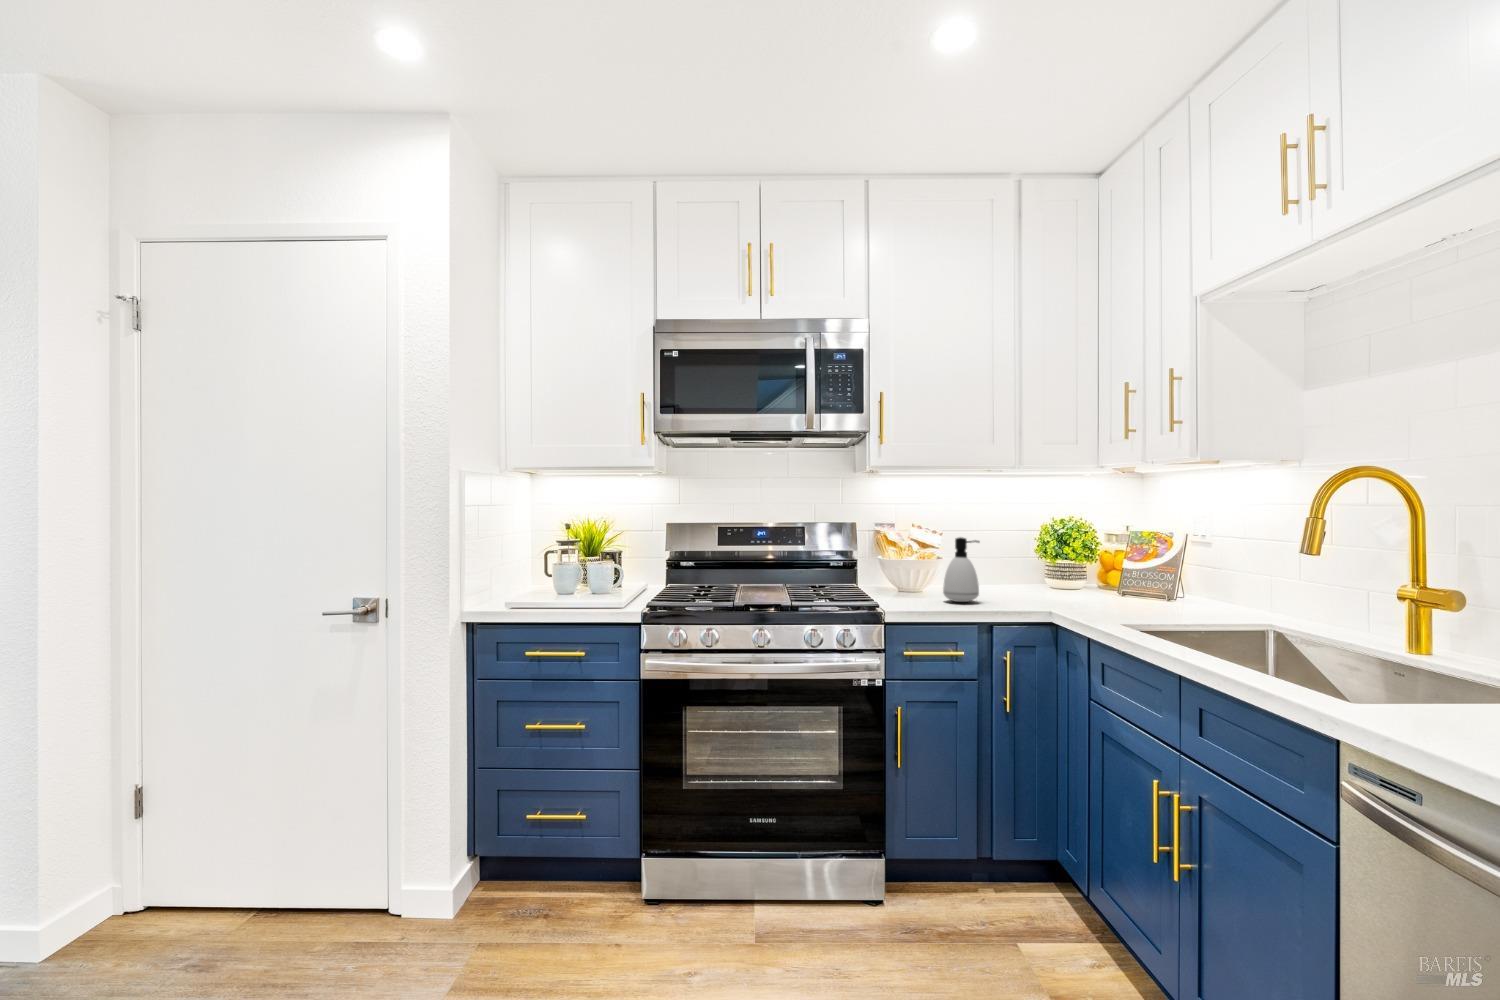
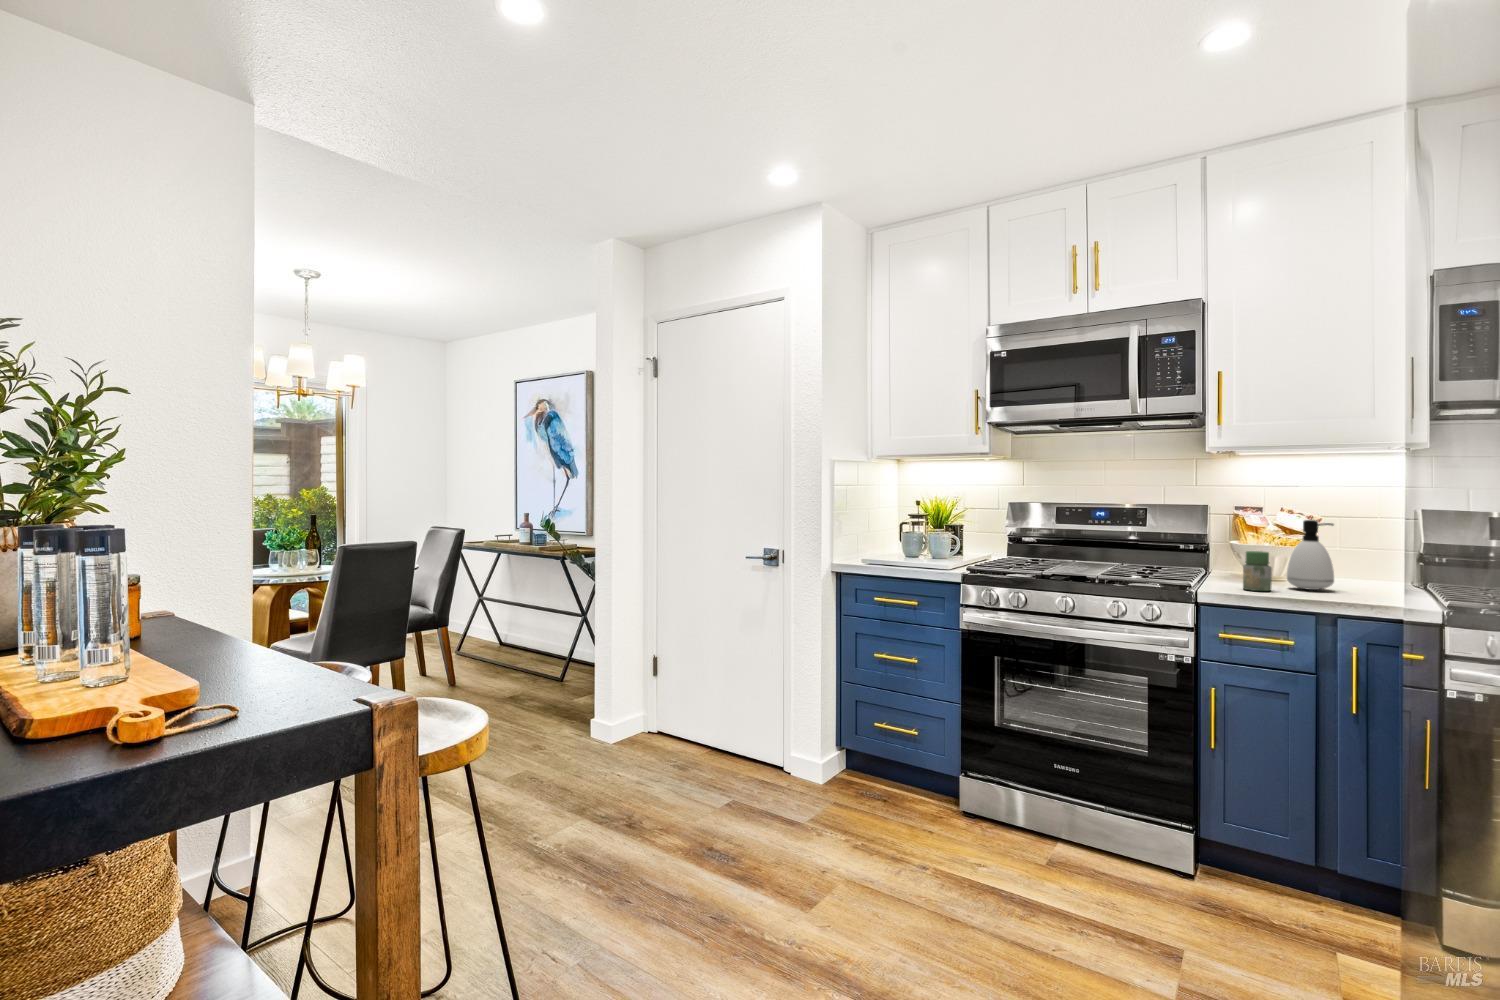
jar: none [918,569,941,608] -> present [1243,551,1272,591]

